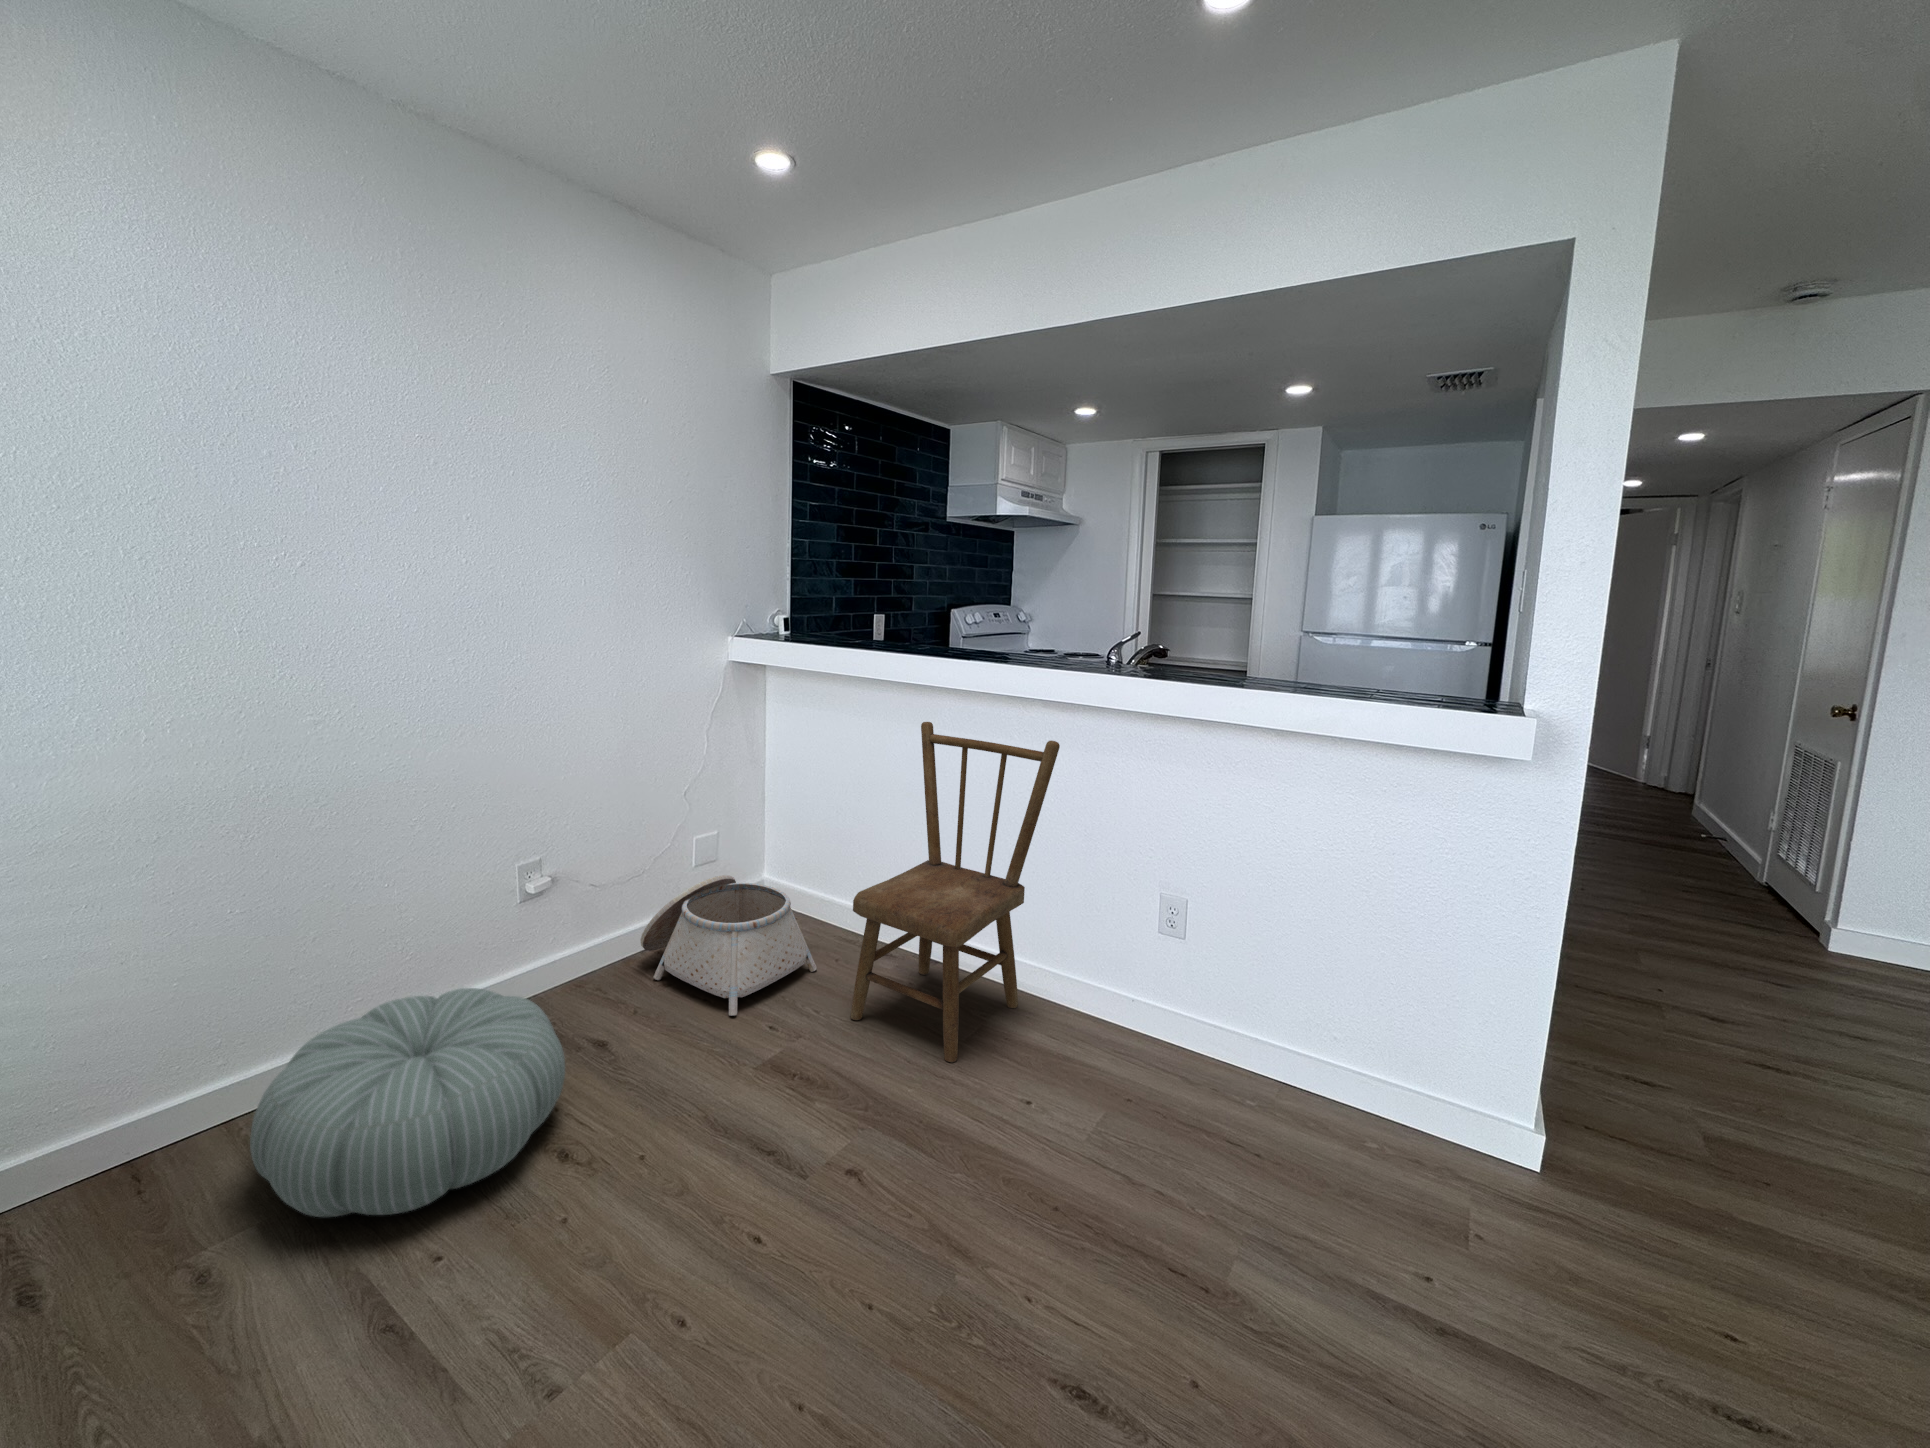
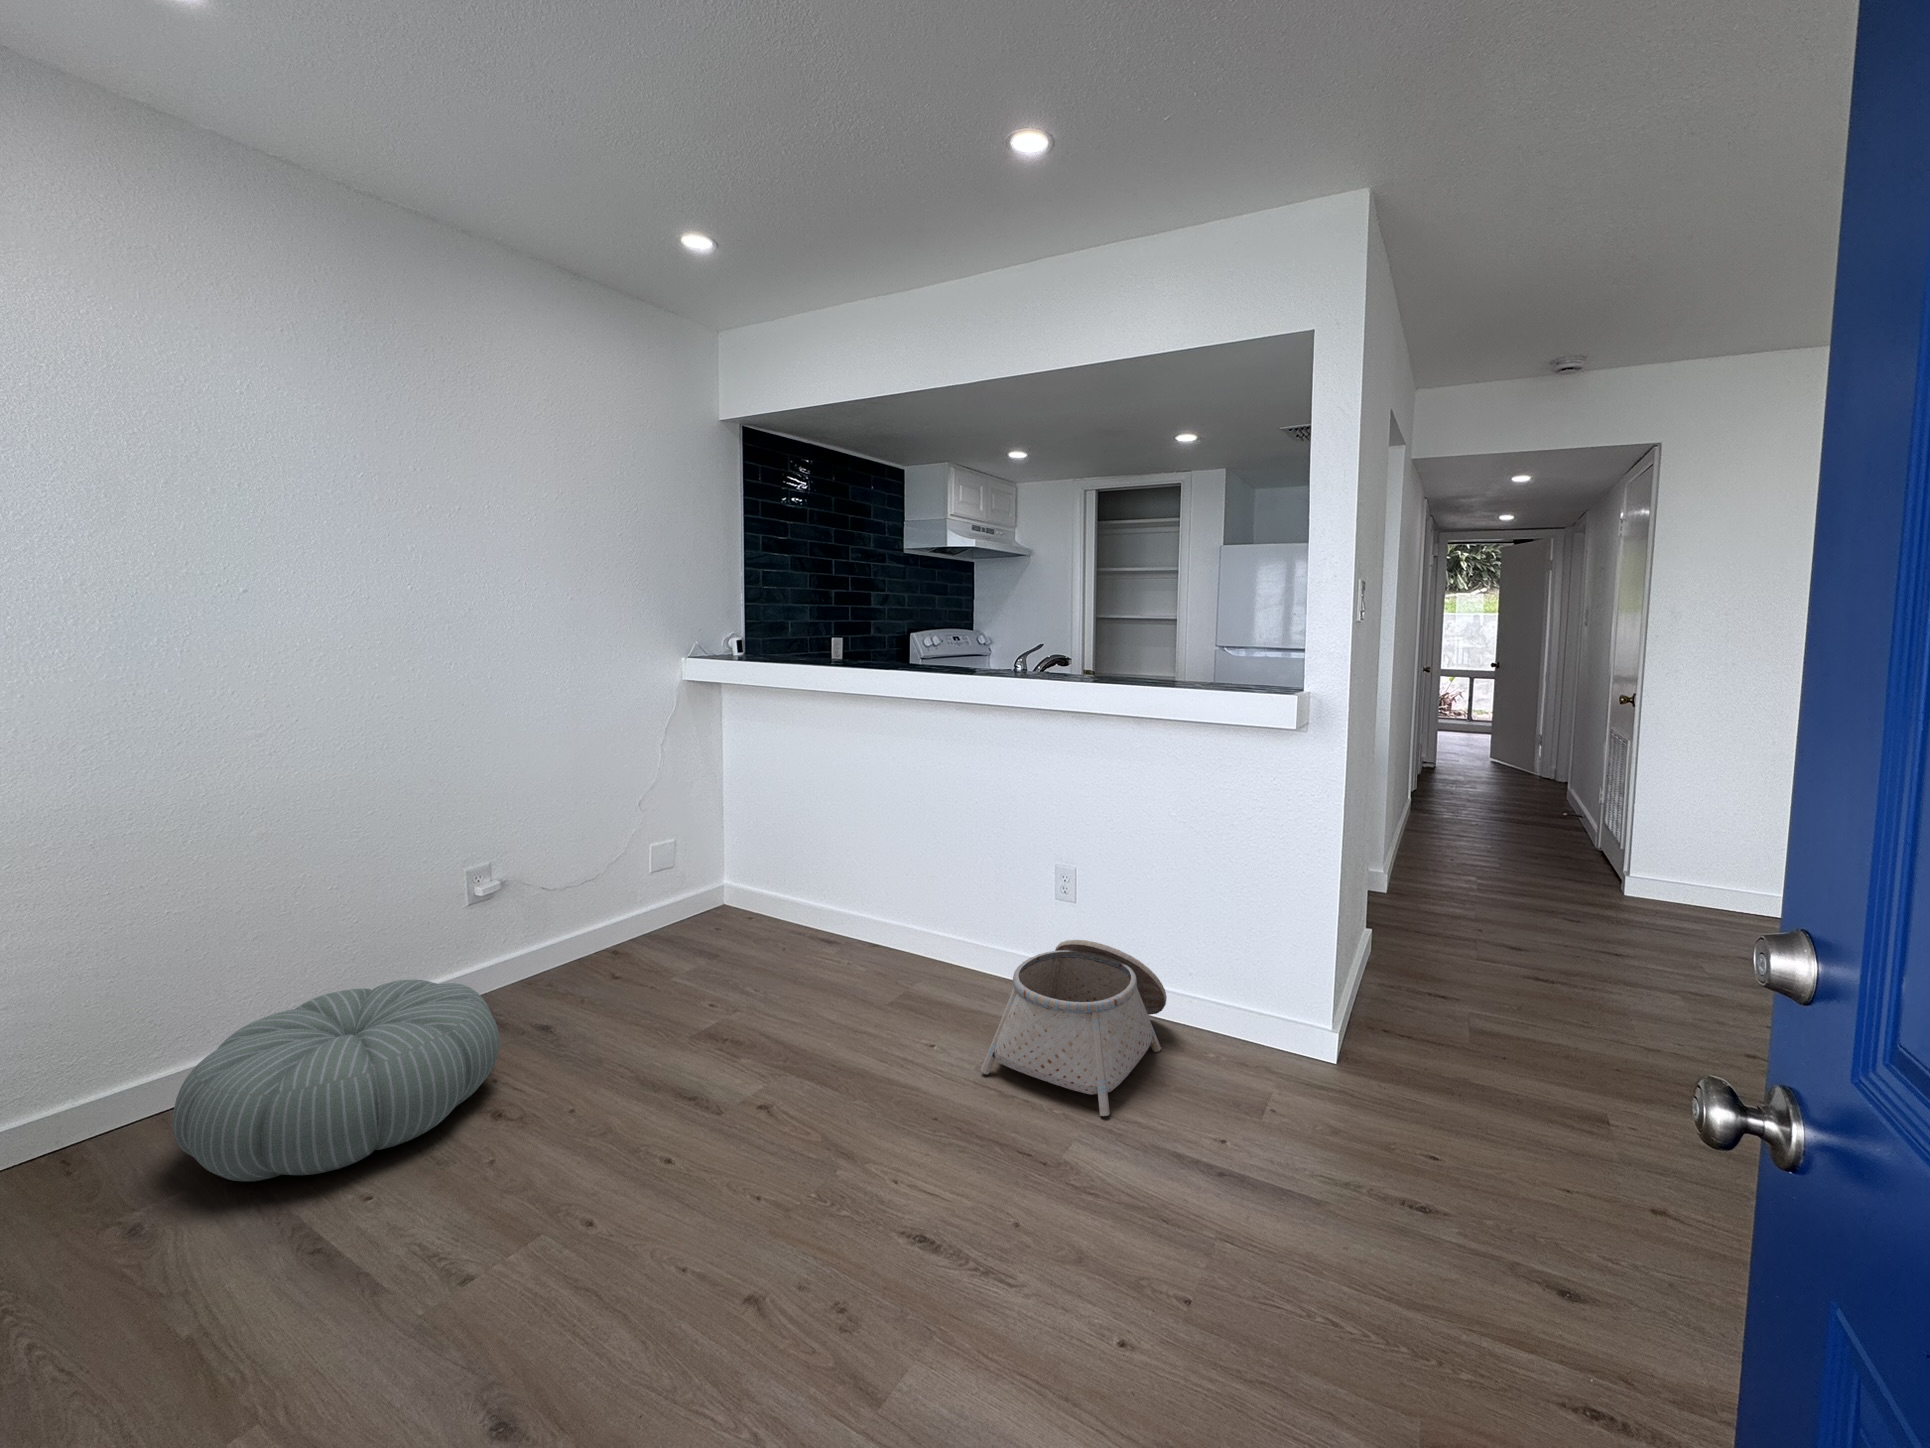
dining chair: present [850,722,1060,1062] -> none [787,726,970,1021]
basket: present [640,875,817,1015] -> present [981,940,1167,1116]

